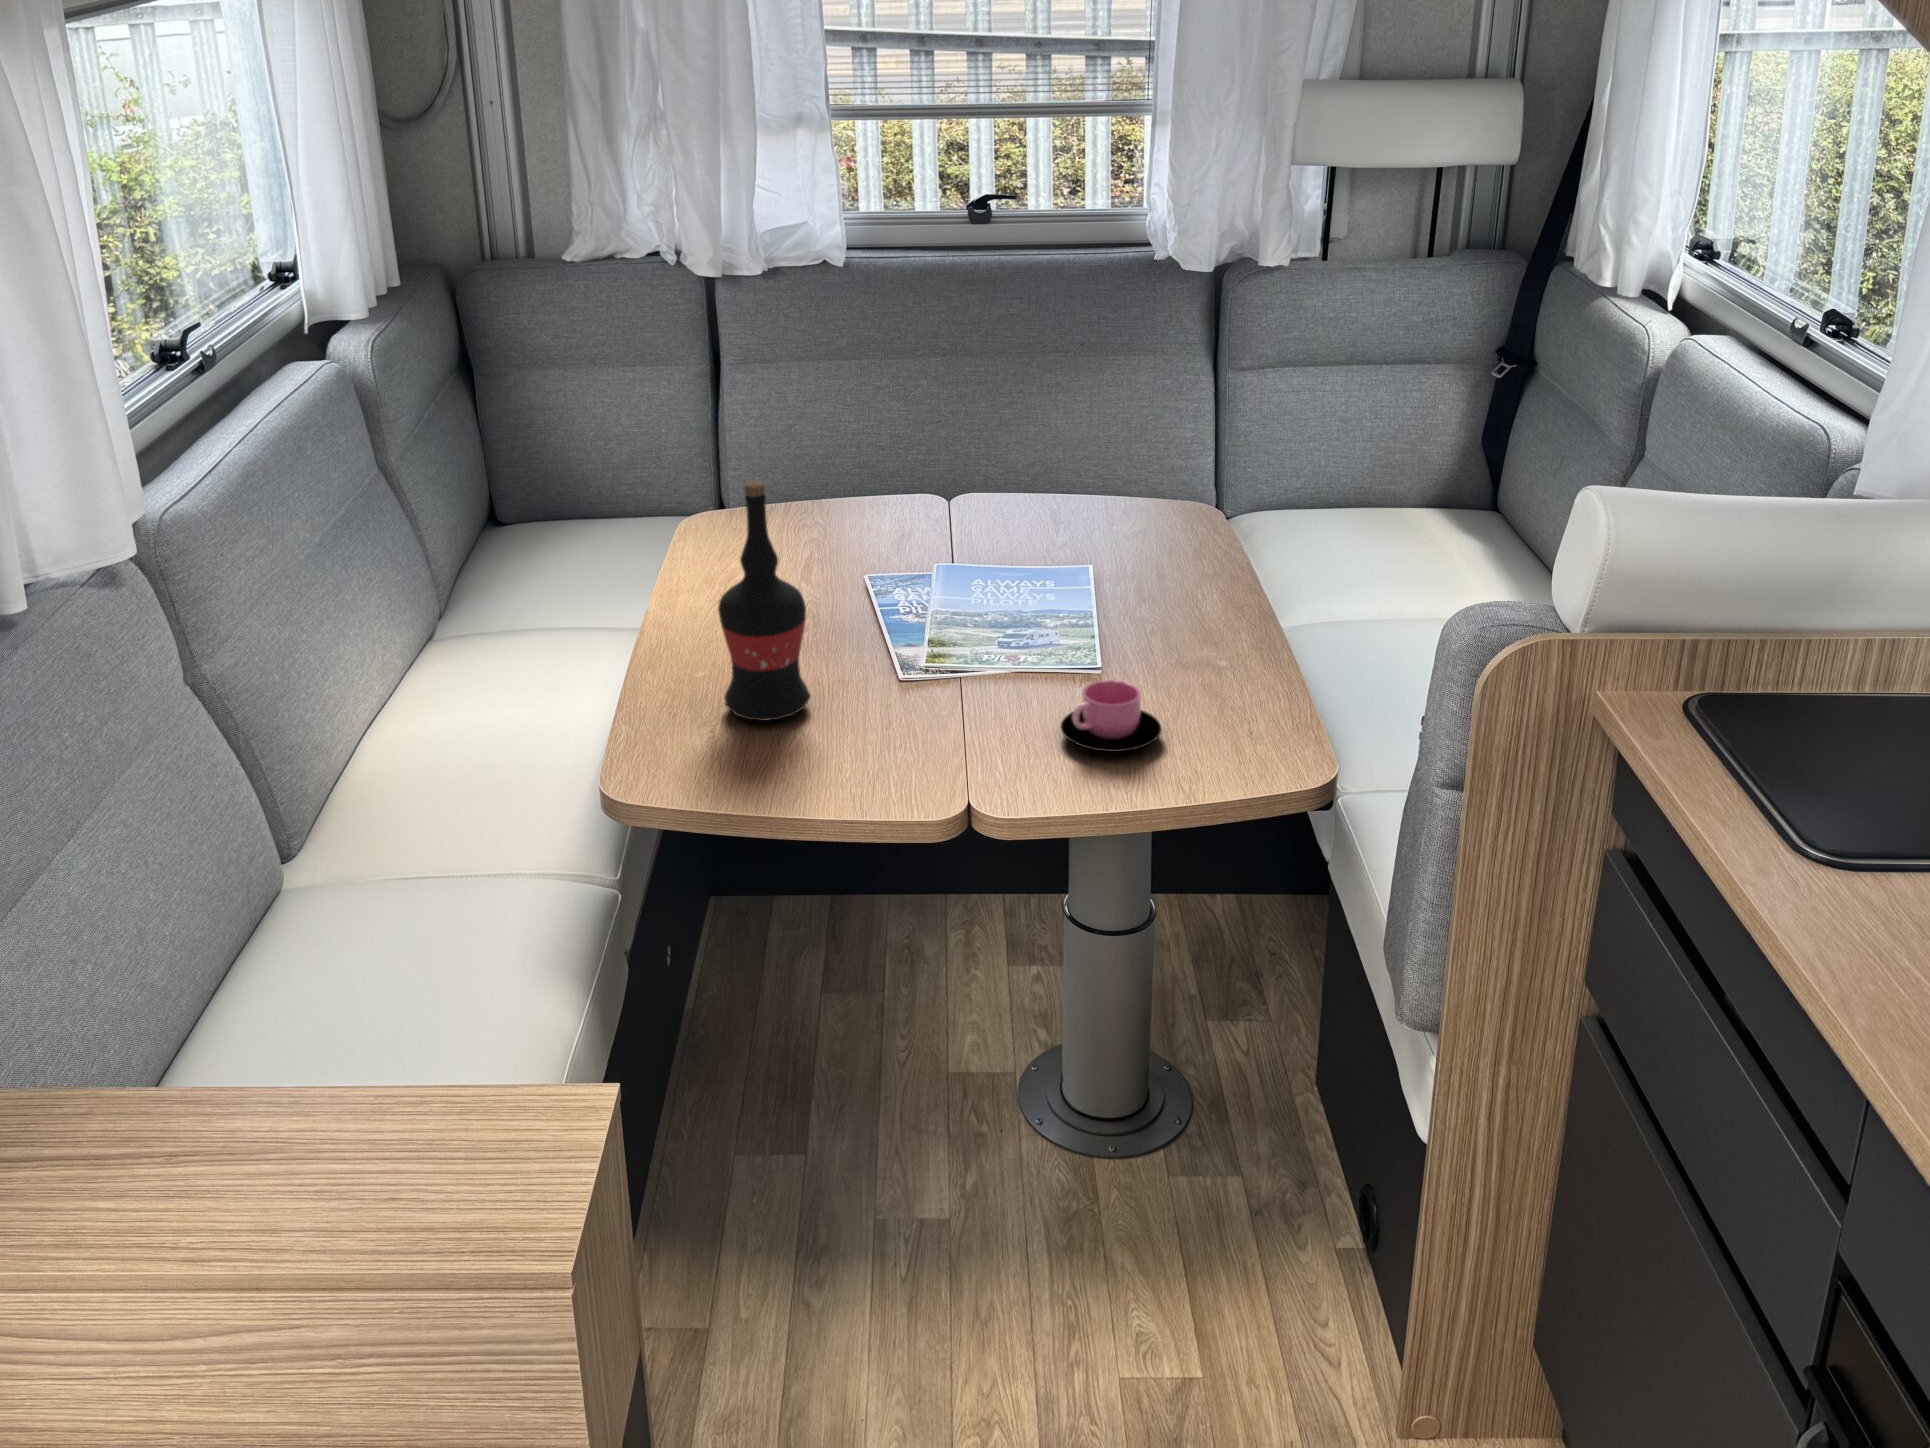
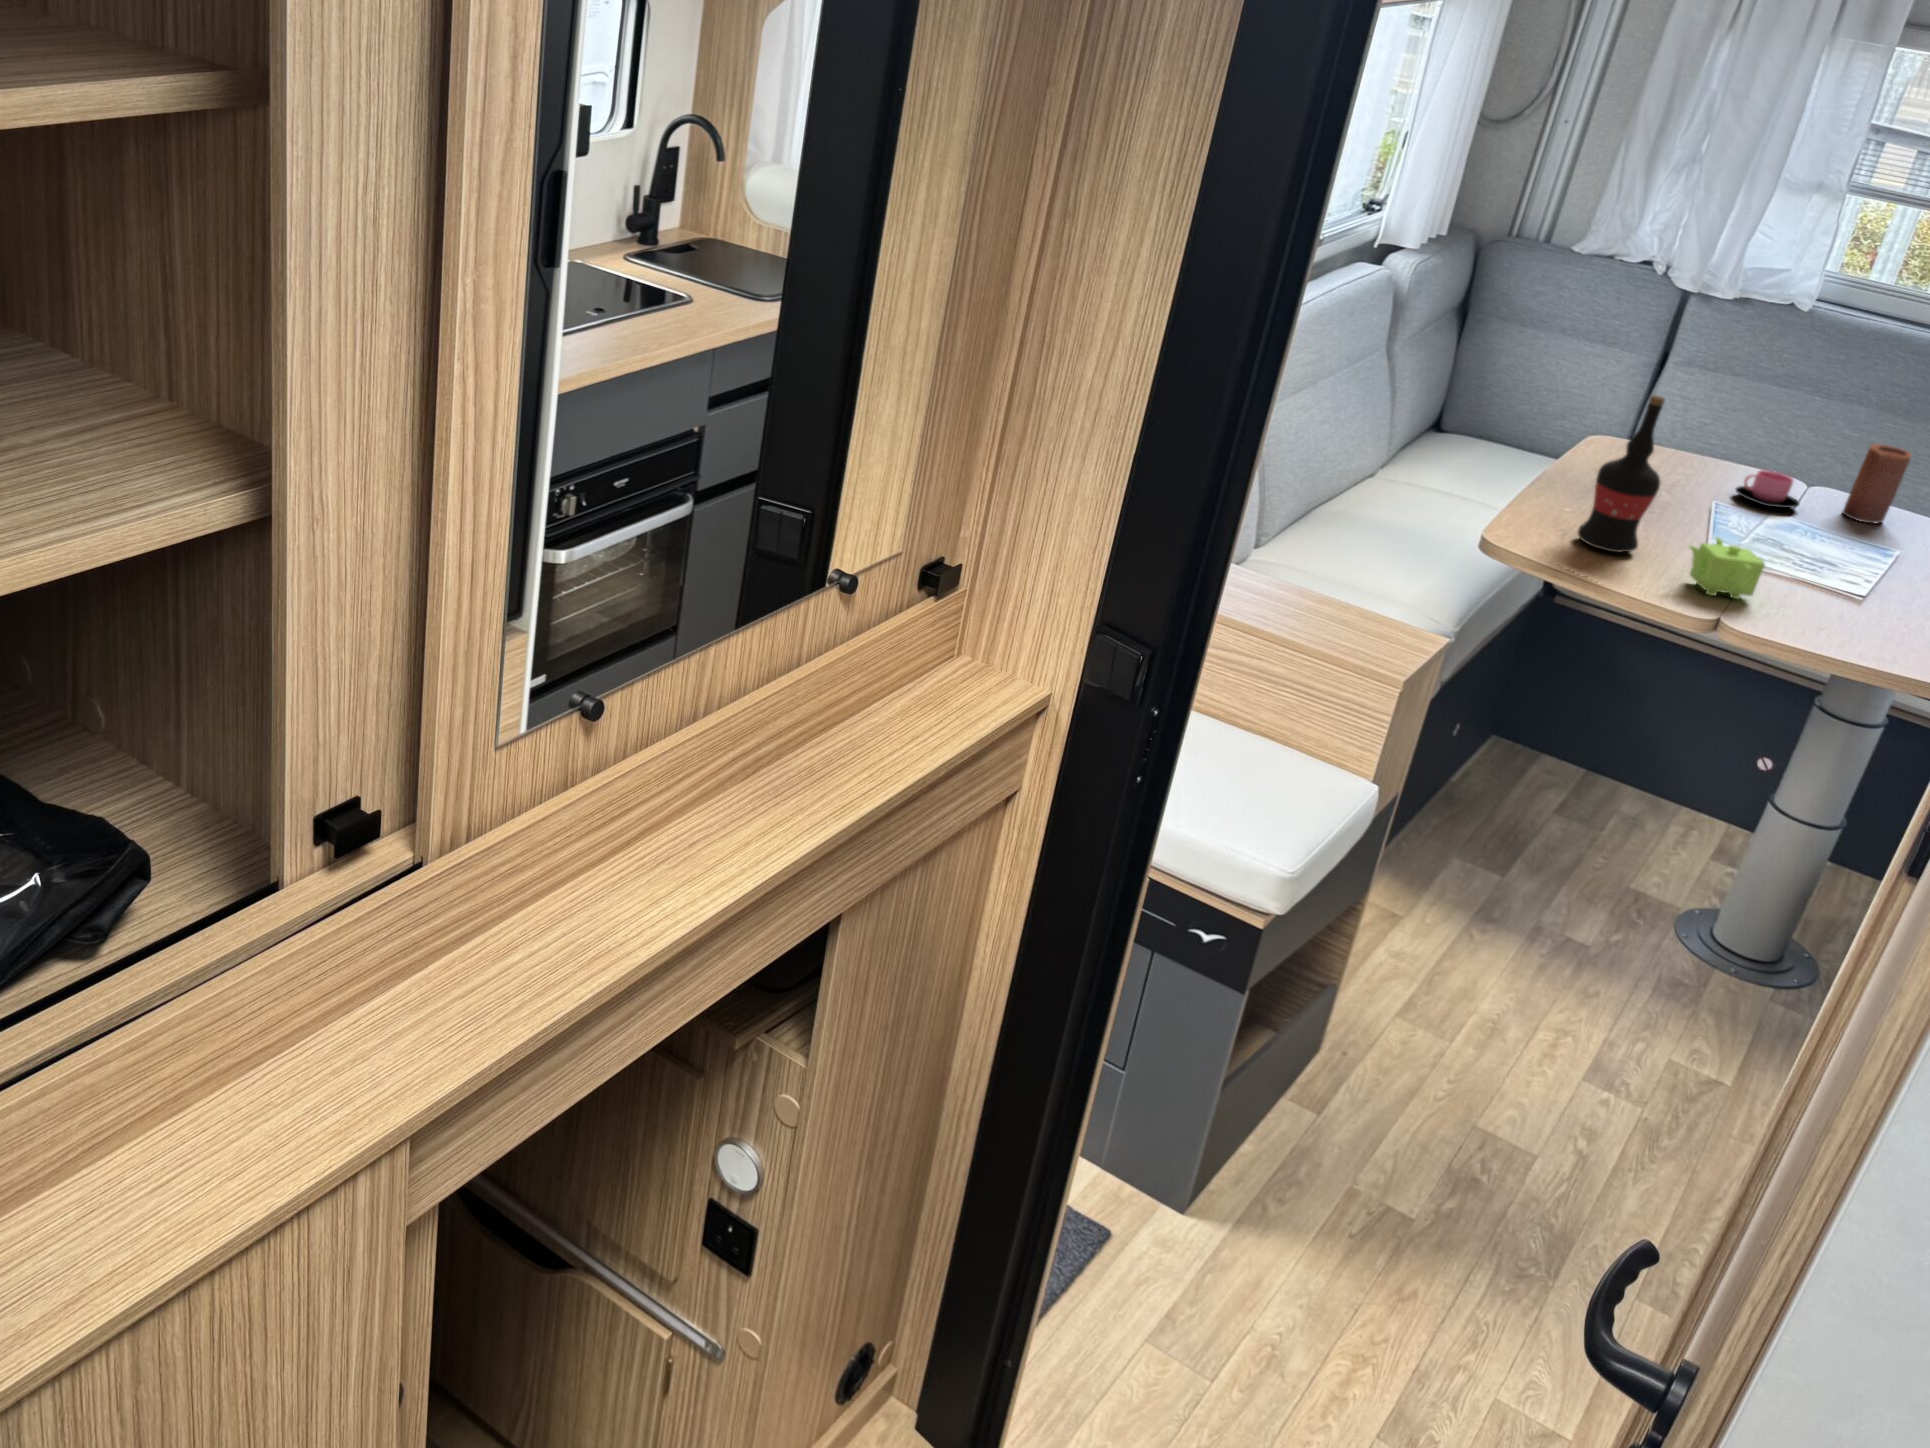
candle: none [992,419,1039,522] -> present [1843,444,1911,524]
teapot: none [876,649,980,743] -> present [1689,537,1765,599]
cup: present [1061,680,1161,752] -> present [1736,470,1799,508]

